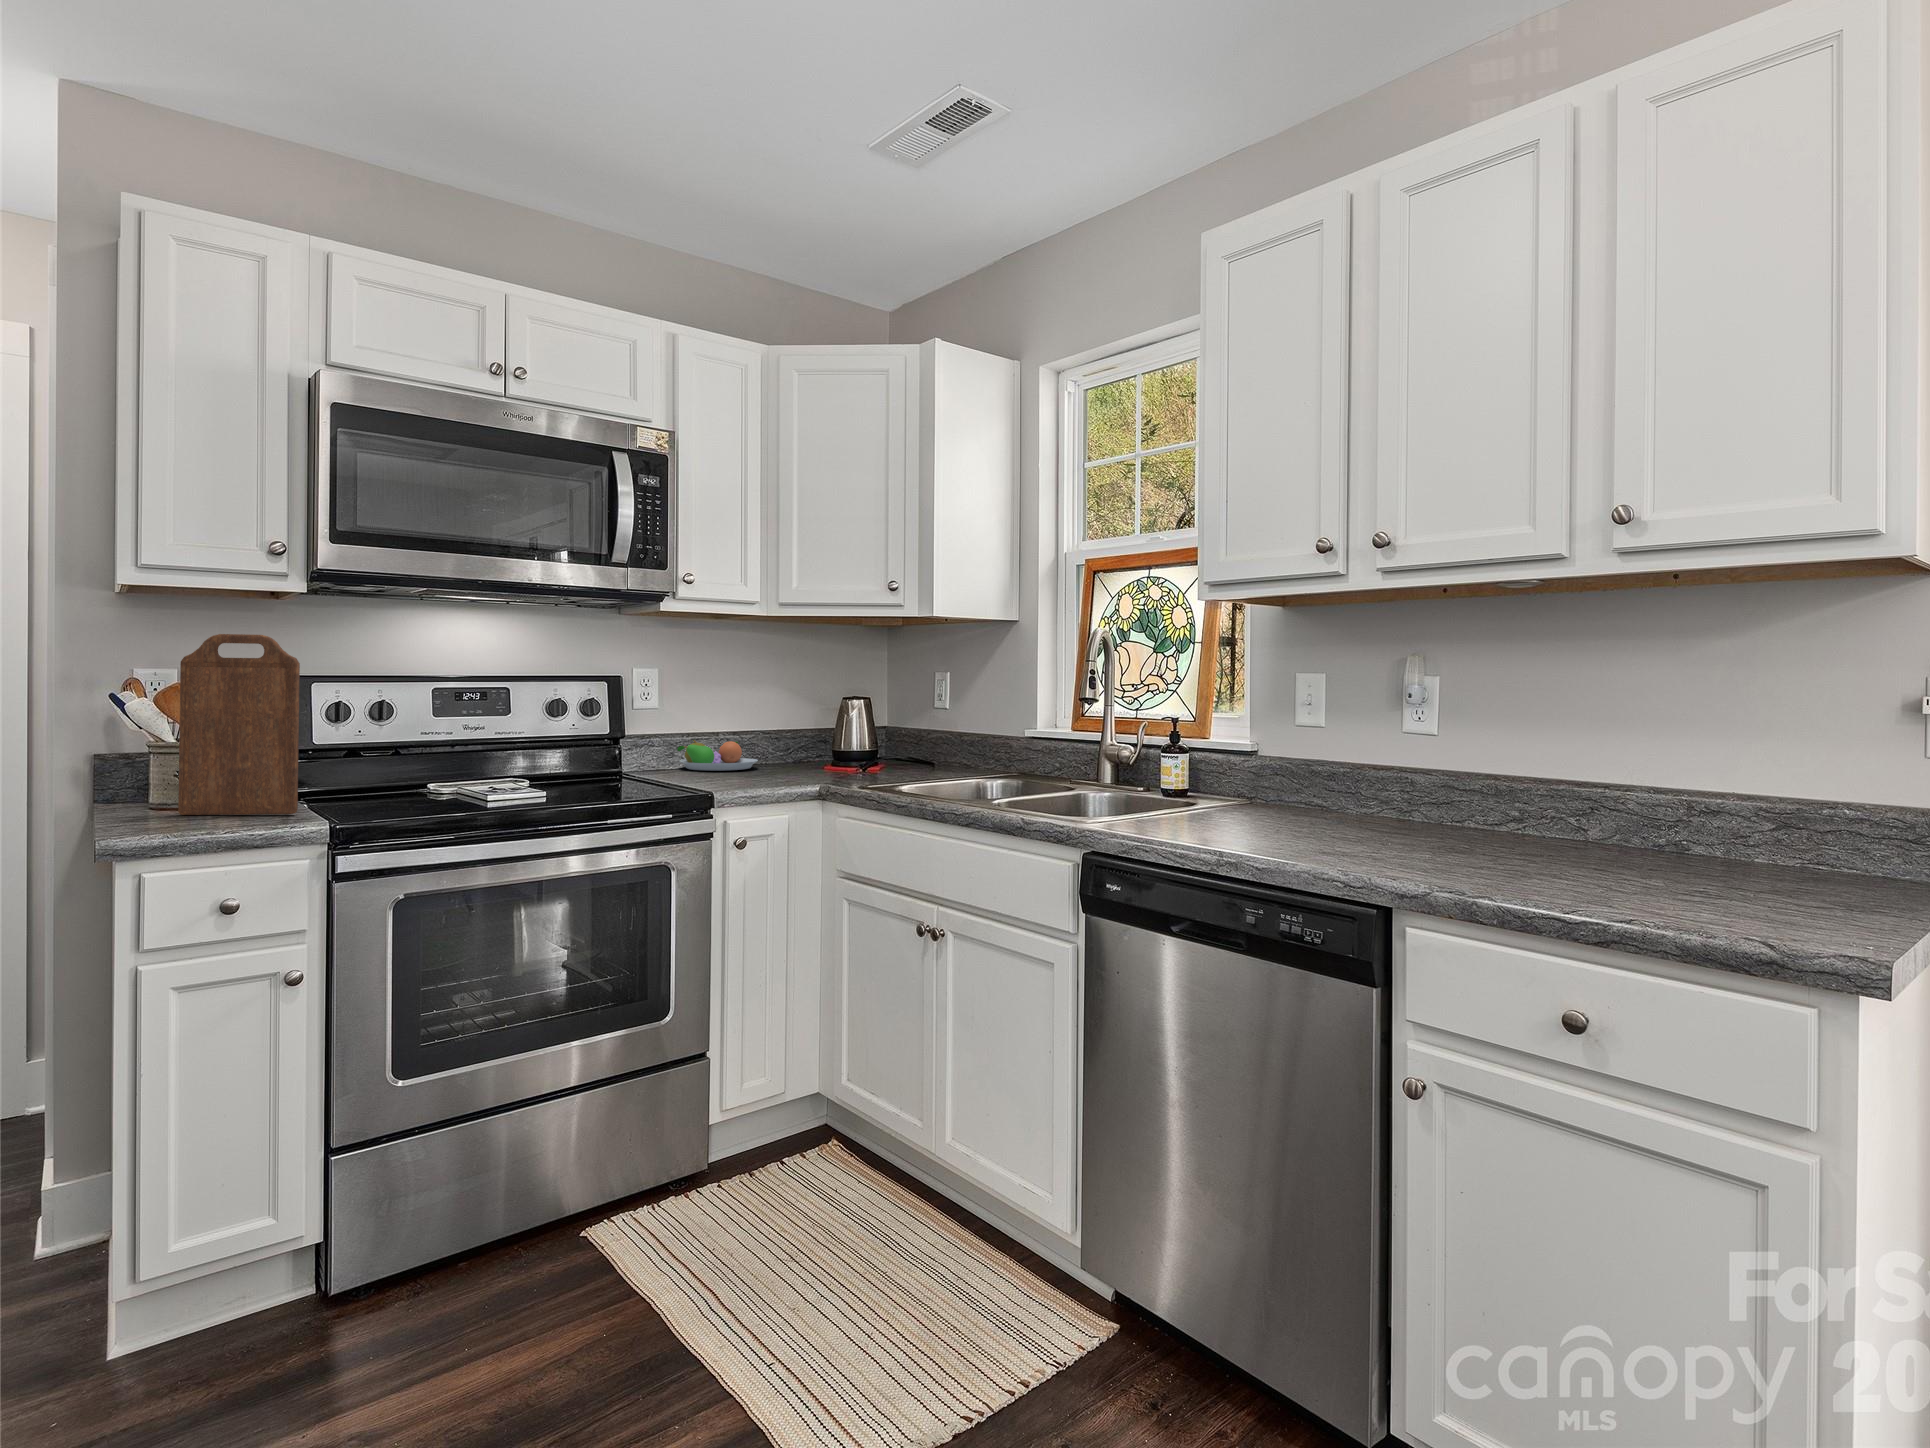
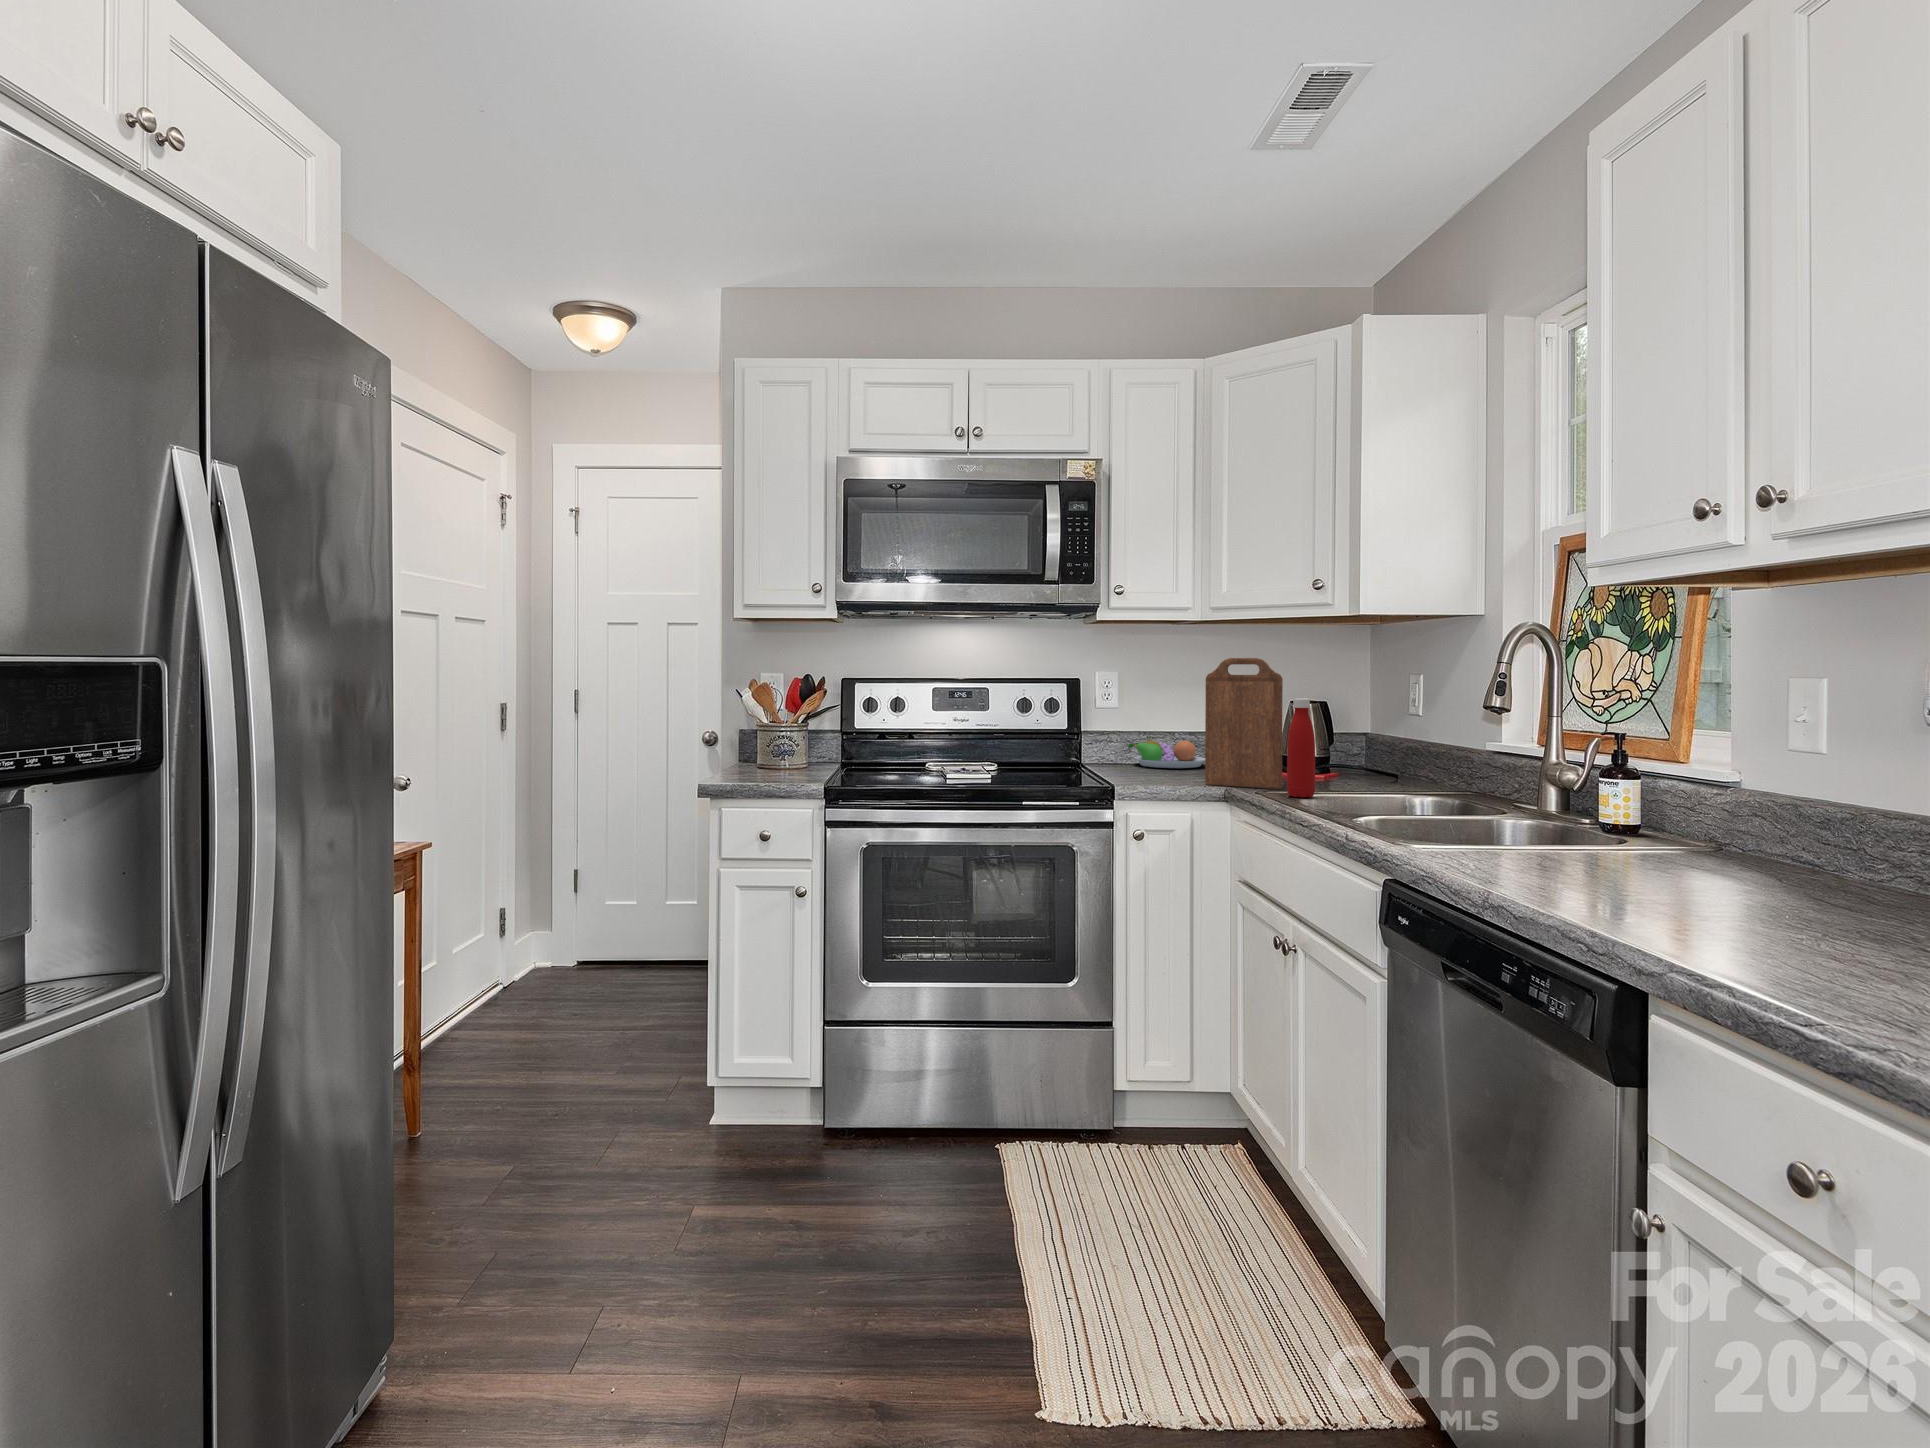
cutting board: present [178,634,300,815] -> present [1205,658,1283,789]
bottle: none [882,694,908,790] -> present [1287,698,1315,797]

